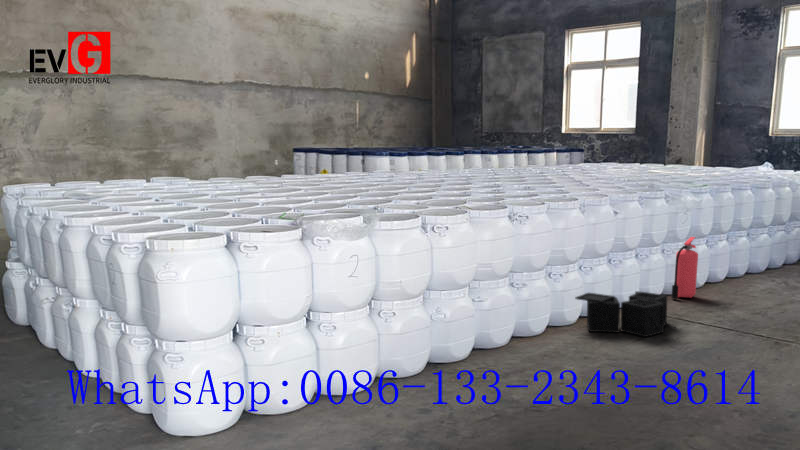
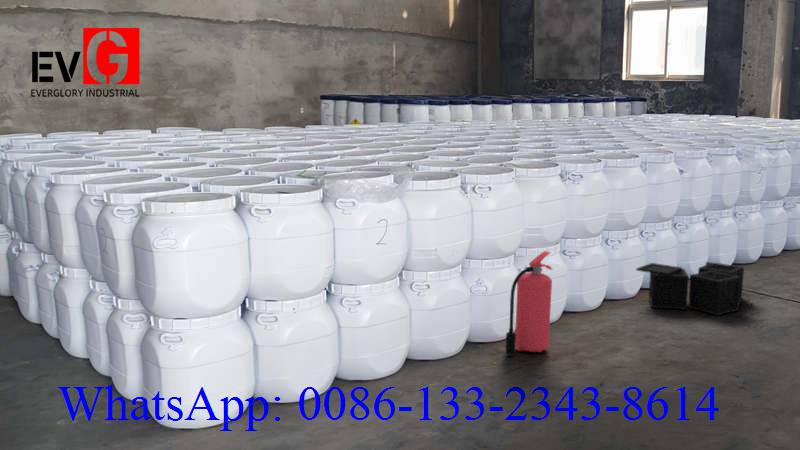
fire extinguisher: present [672,237,698,299] -> present [506,251,552,355]

